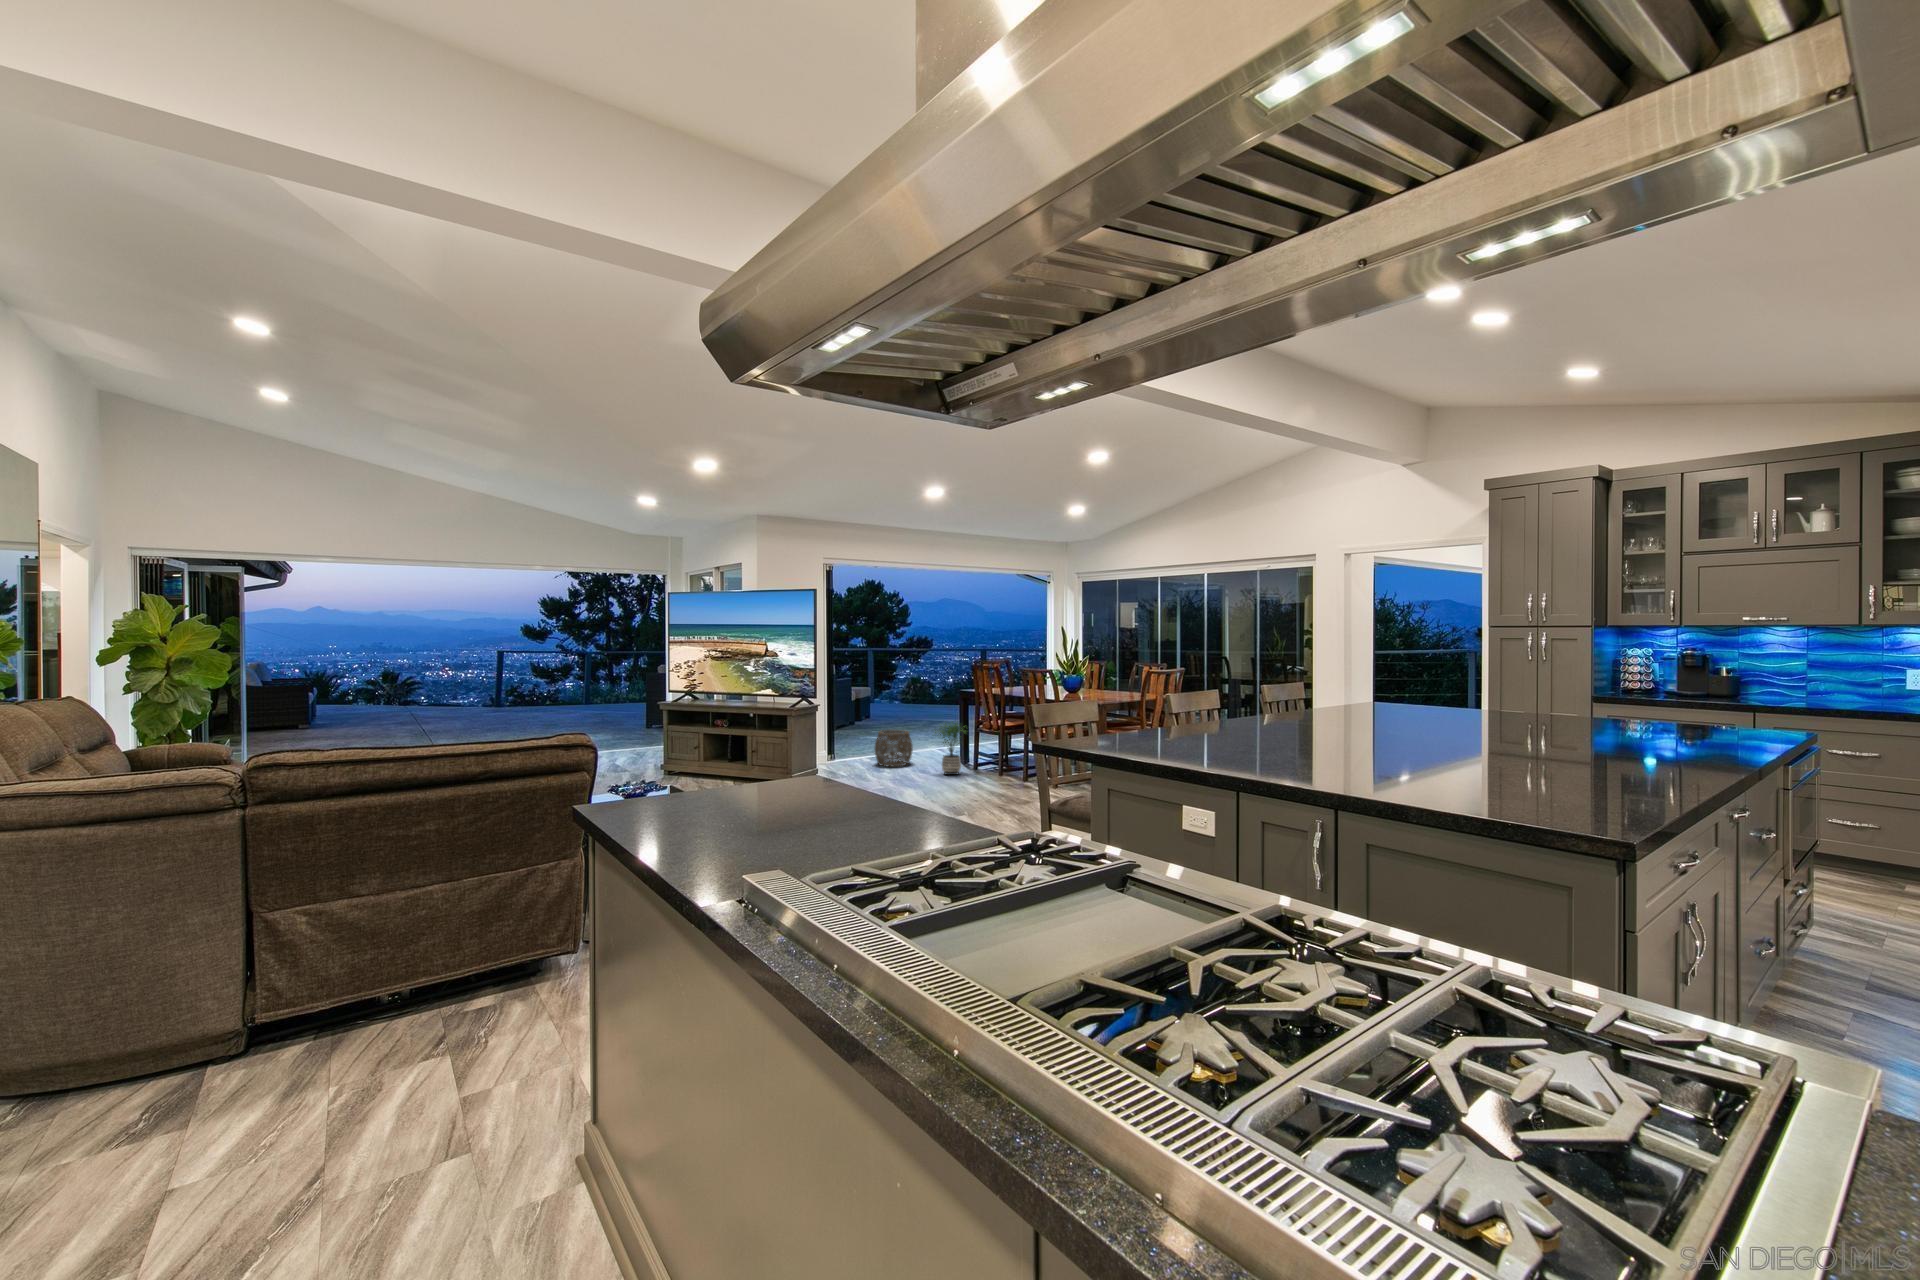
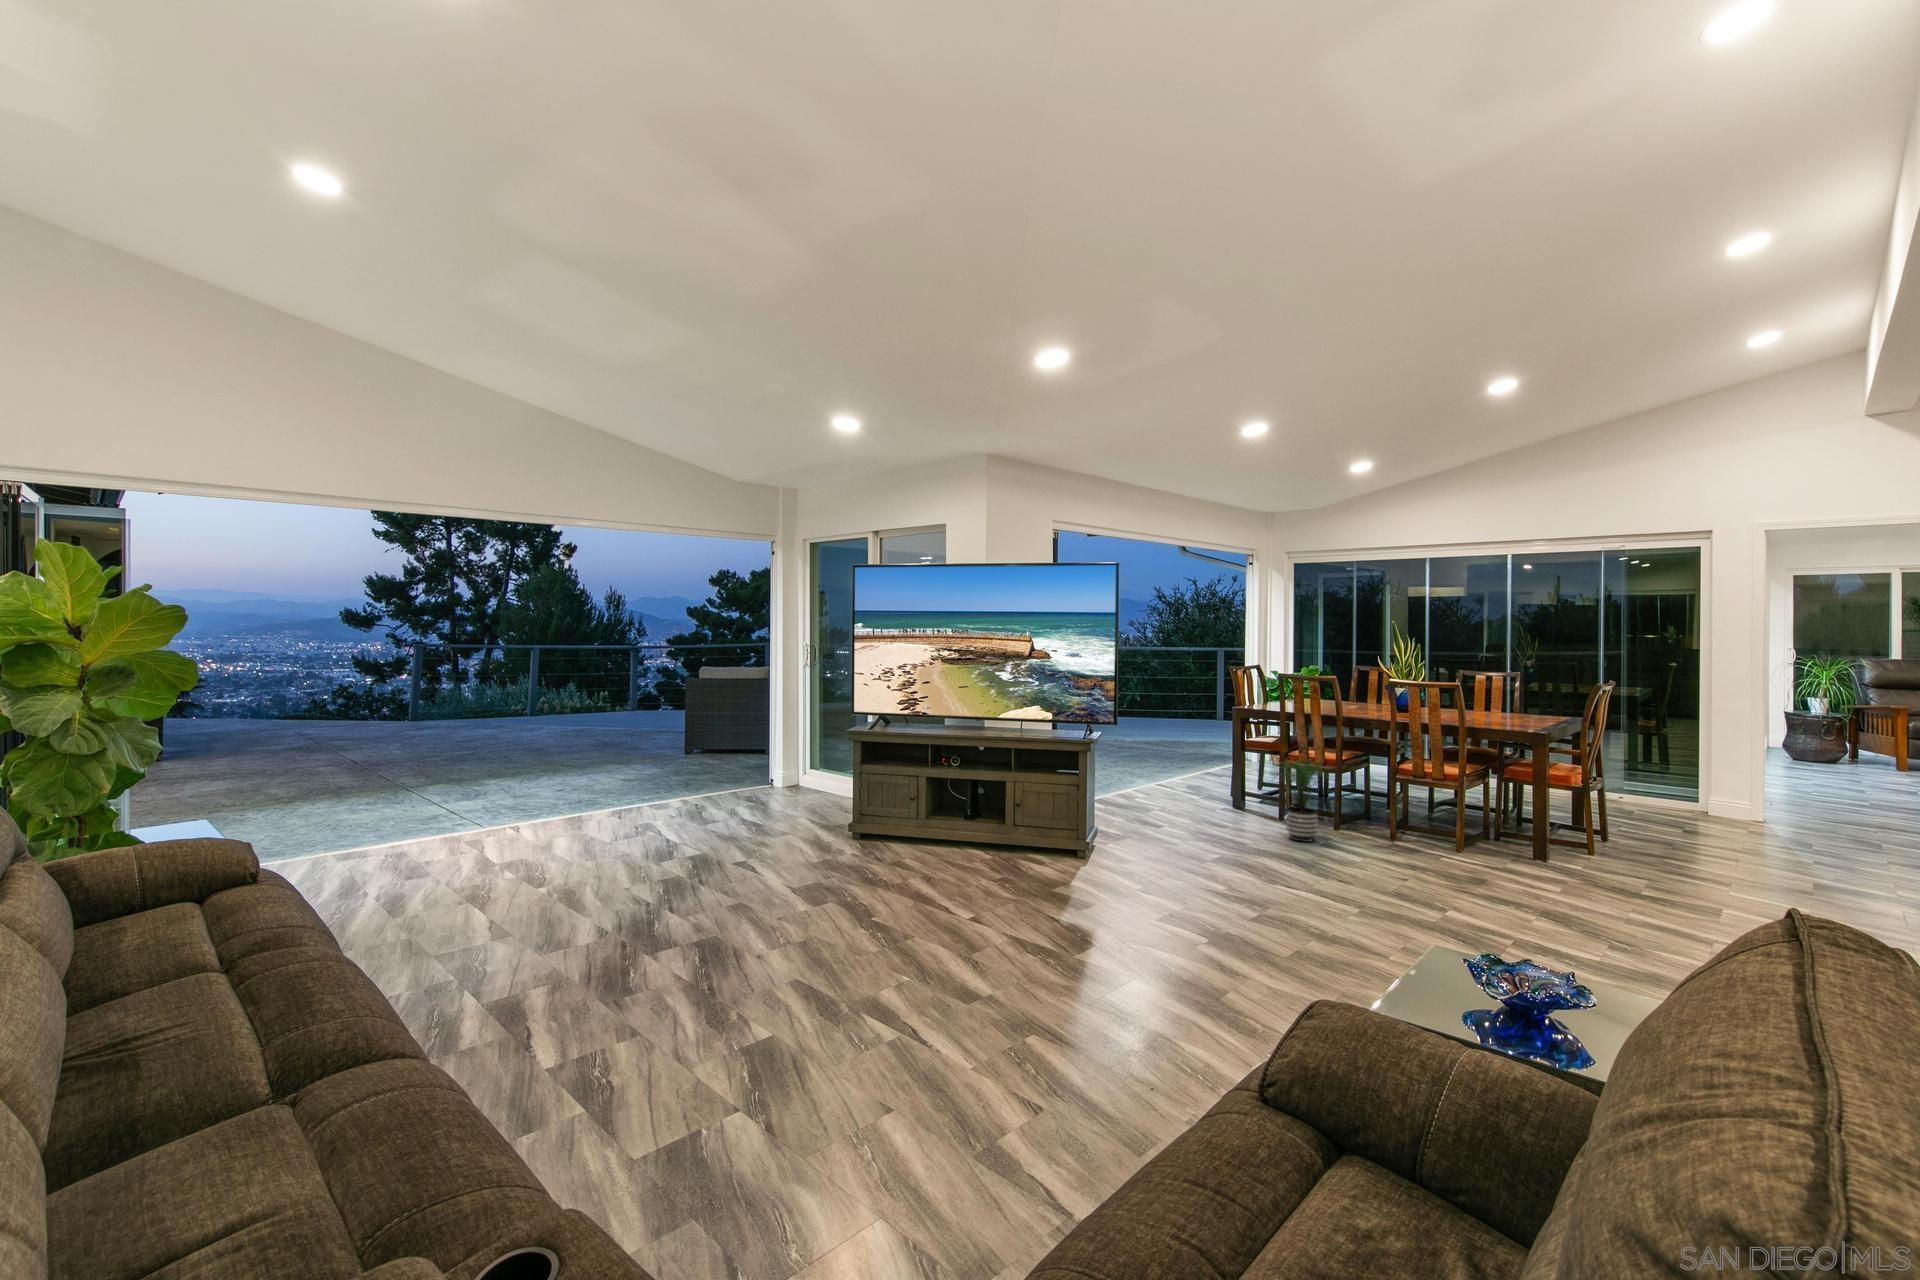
woven basket: present [875,730,913,767] -> none [1156,765,1216,822]

